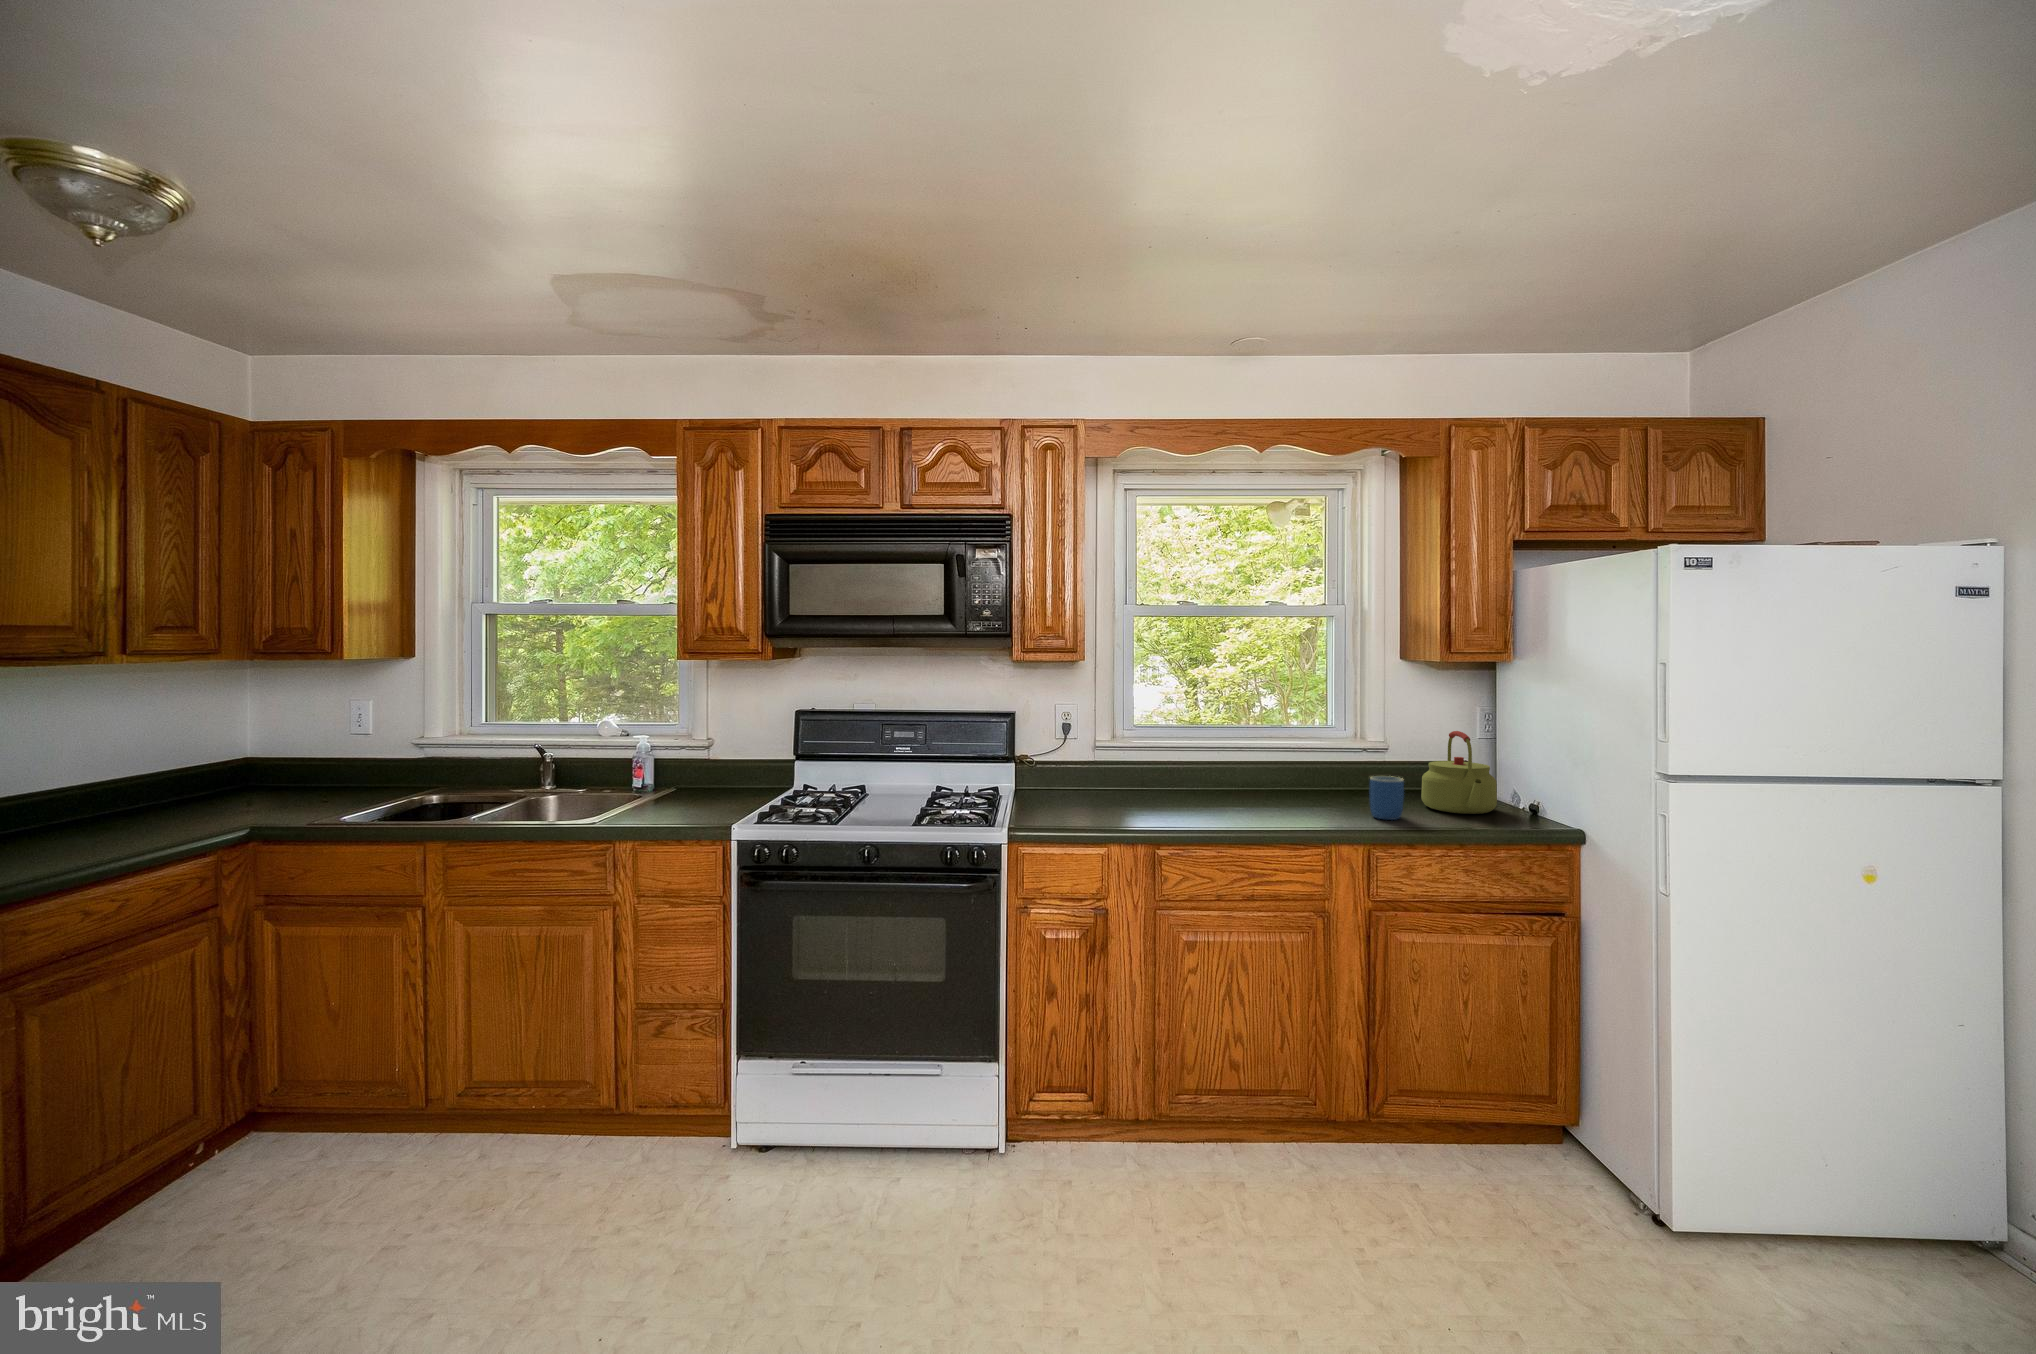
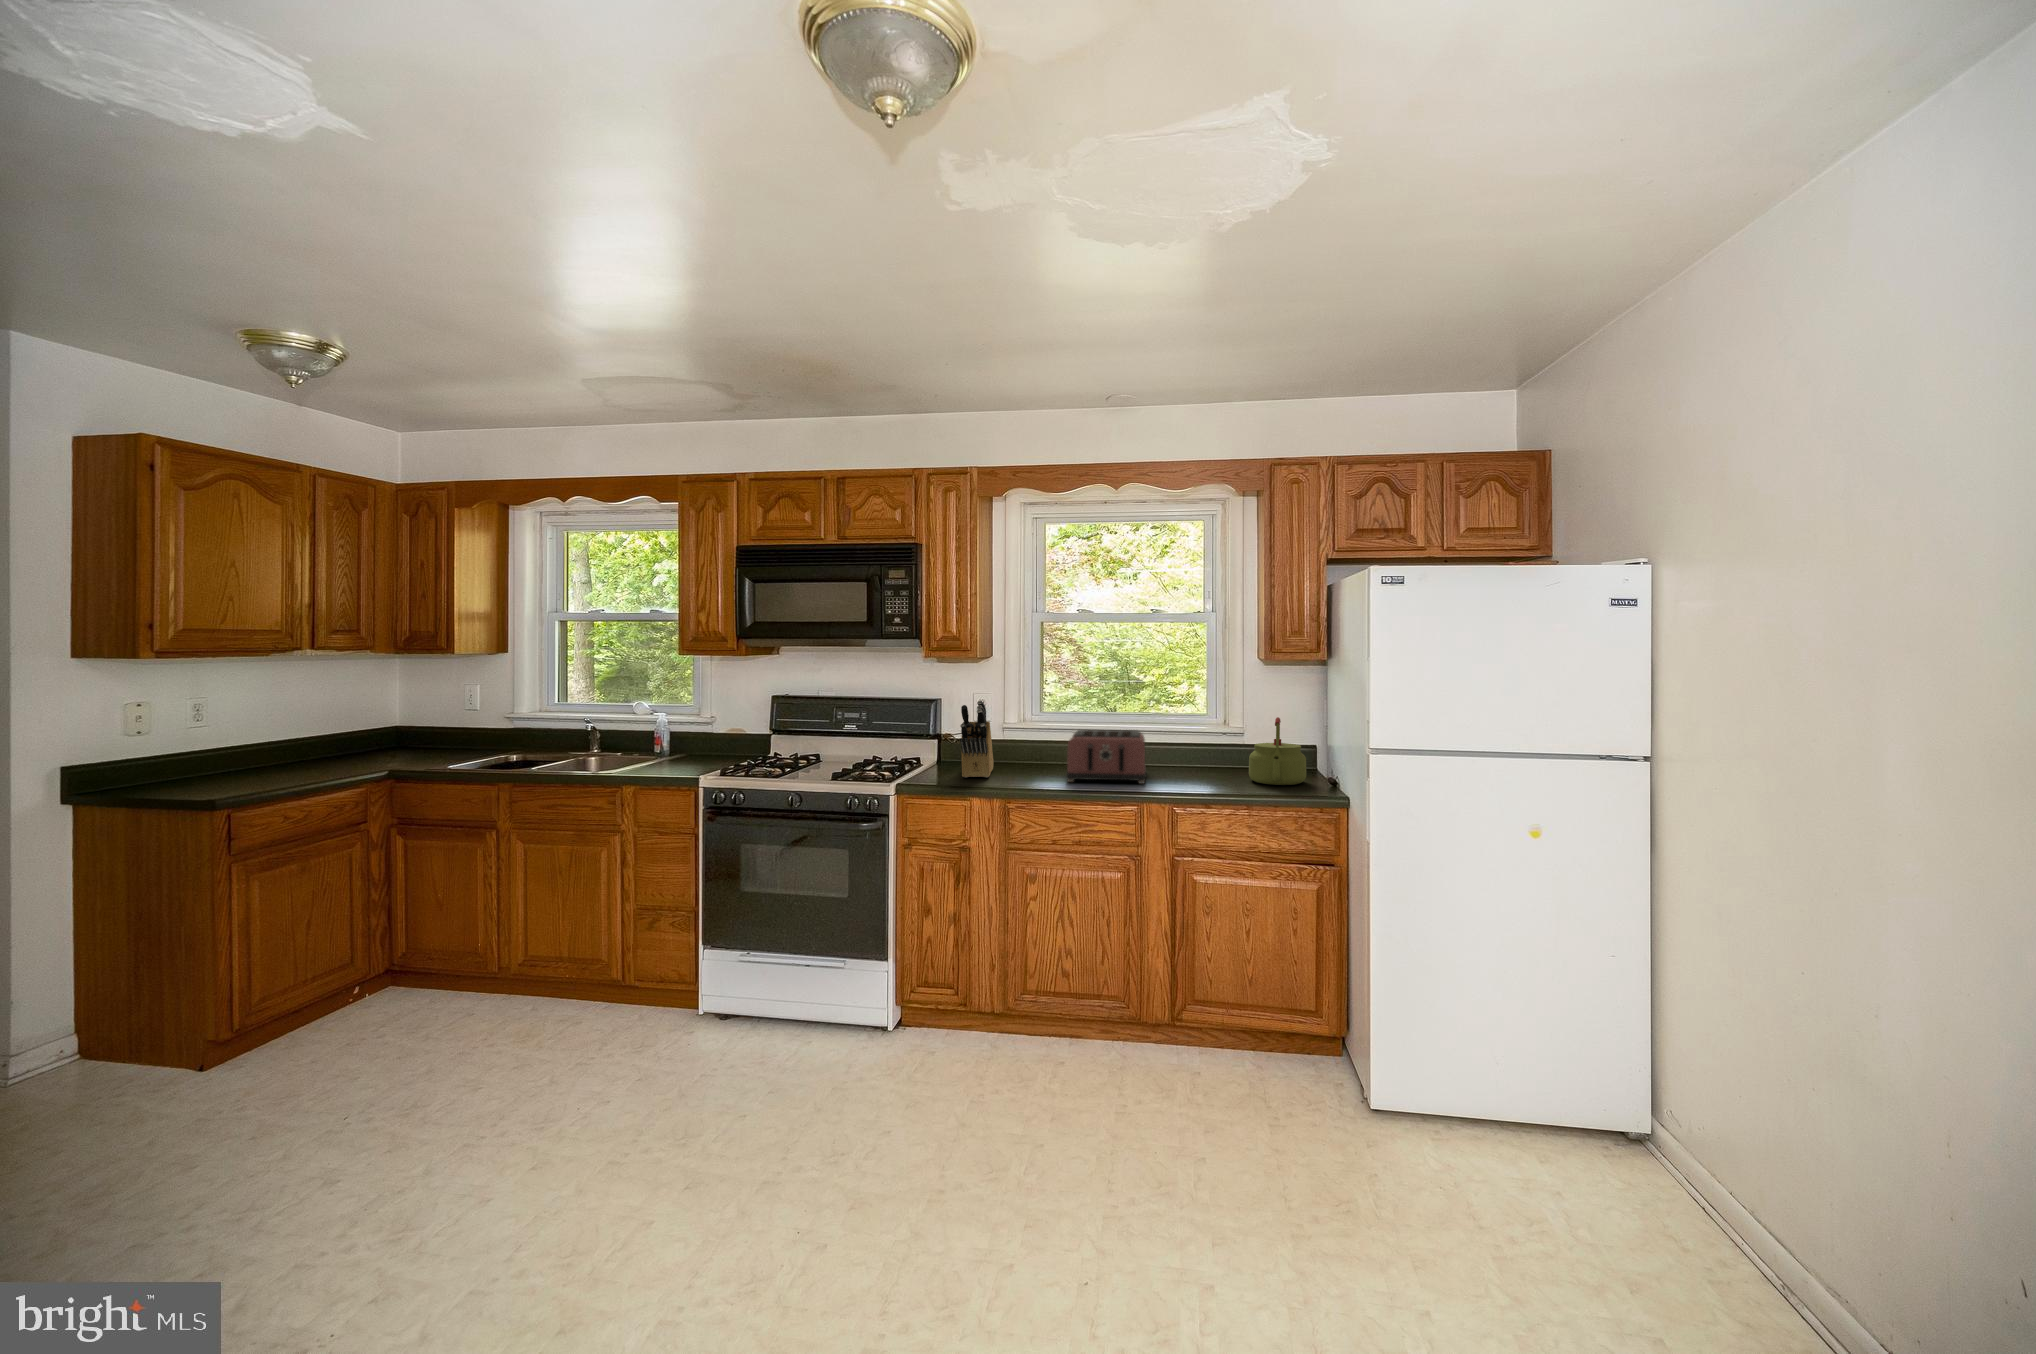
knife block: none [1065,715,1116,814] -> present [960,701,993,778]
toaster: none [1194,748,1316,817] -> present [1066,730,1146,784]
mug: present [1369,776,1404,820] -> none [1191,753,1217,787]

